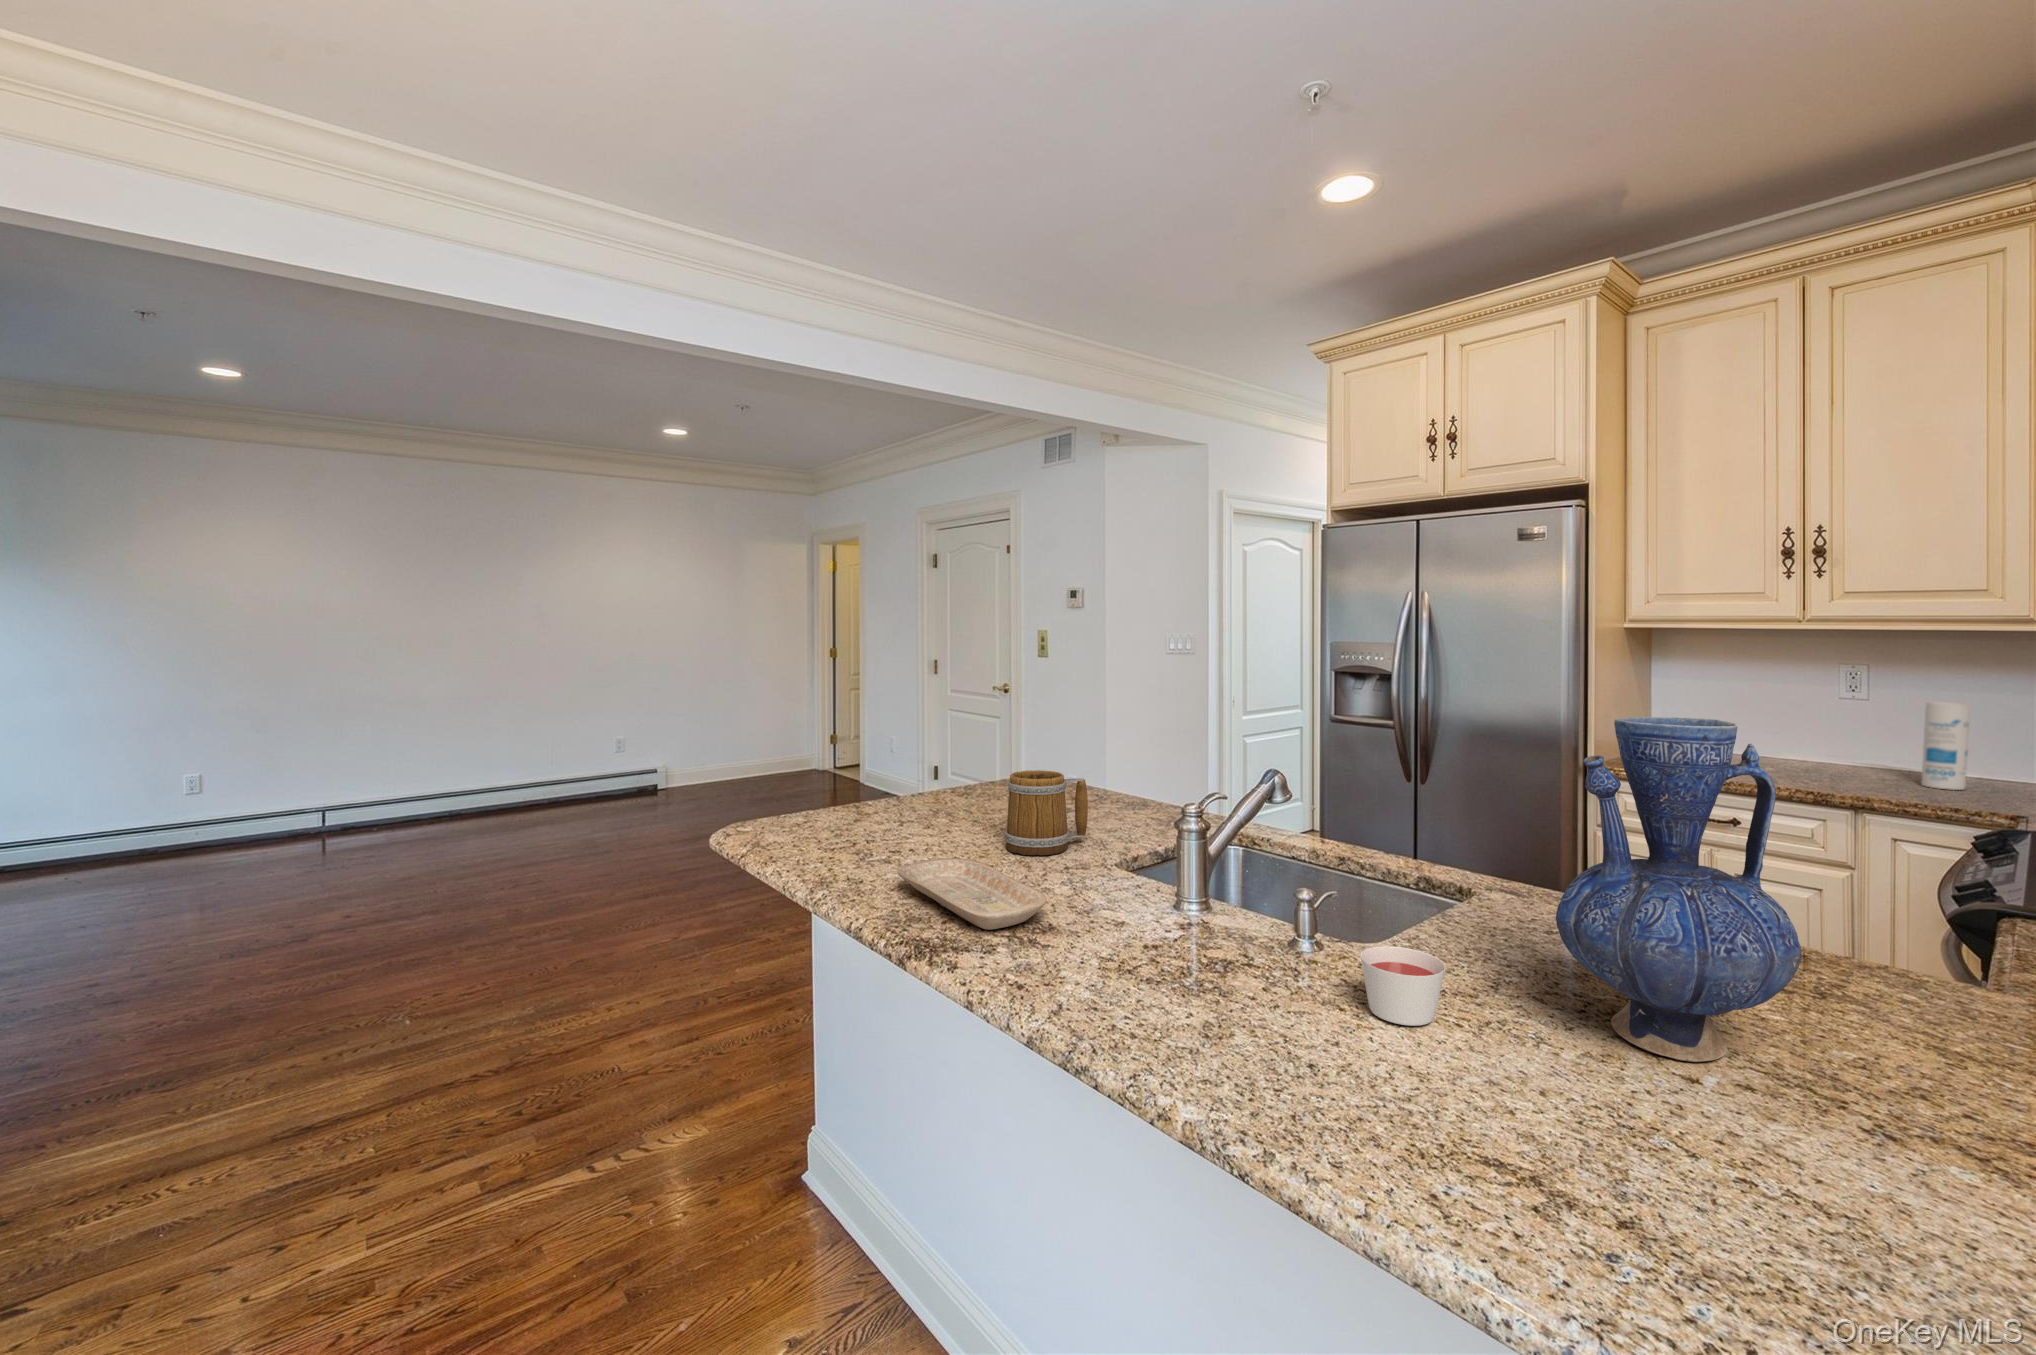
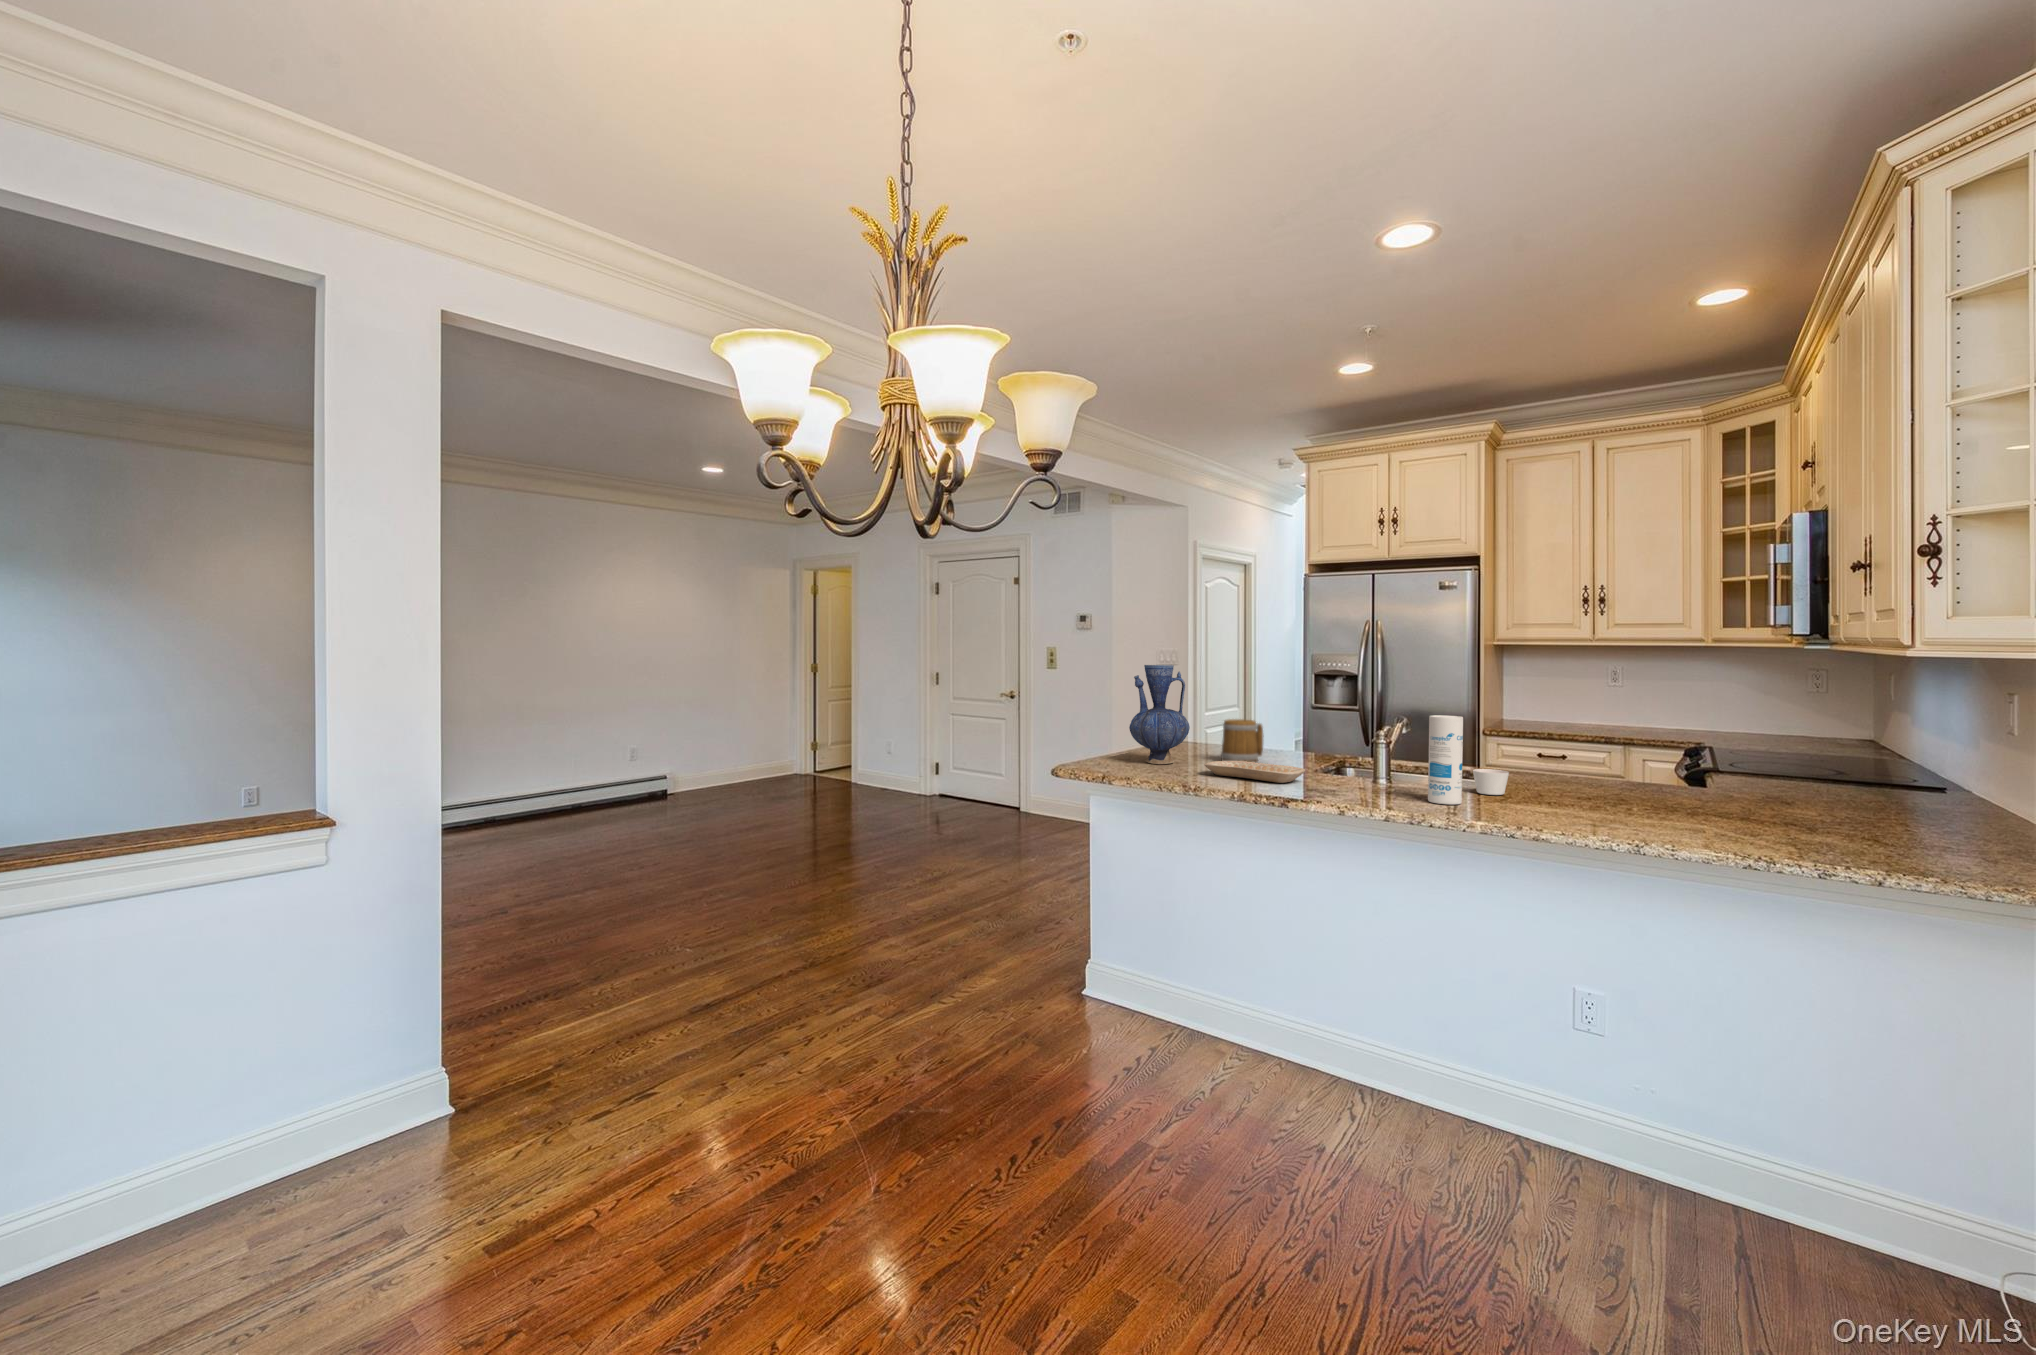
canister: present [1922,702,1970,790] -> present [1428,715,1463,804]
vase: present [1556,717,1802,1062] -> present [1129,665,1190,764]

